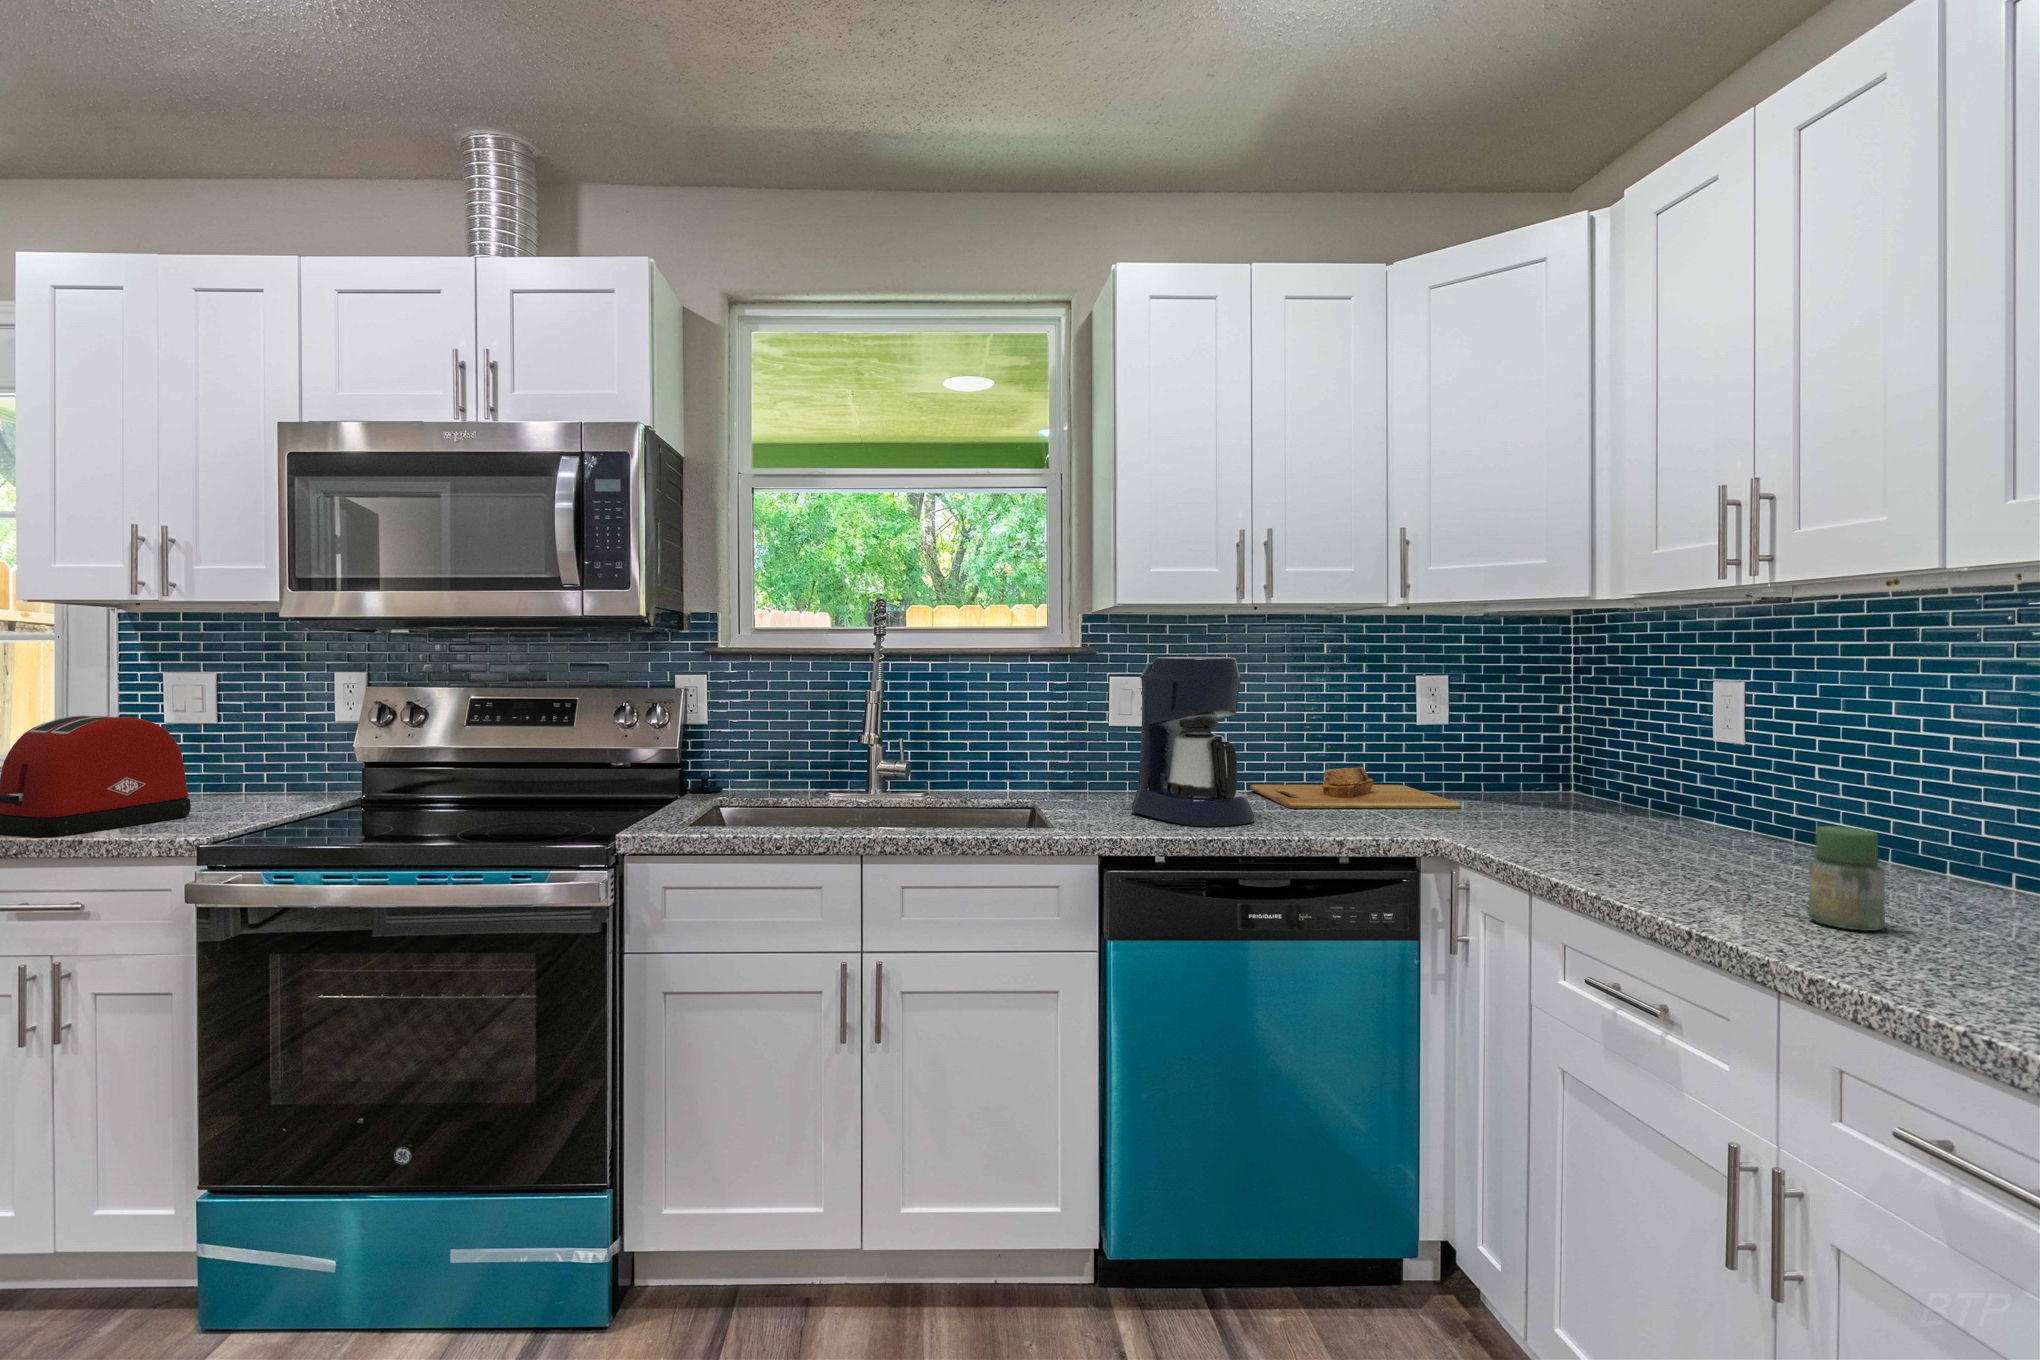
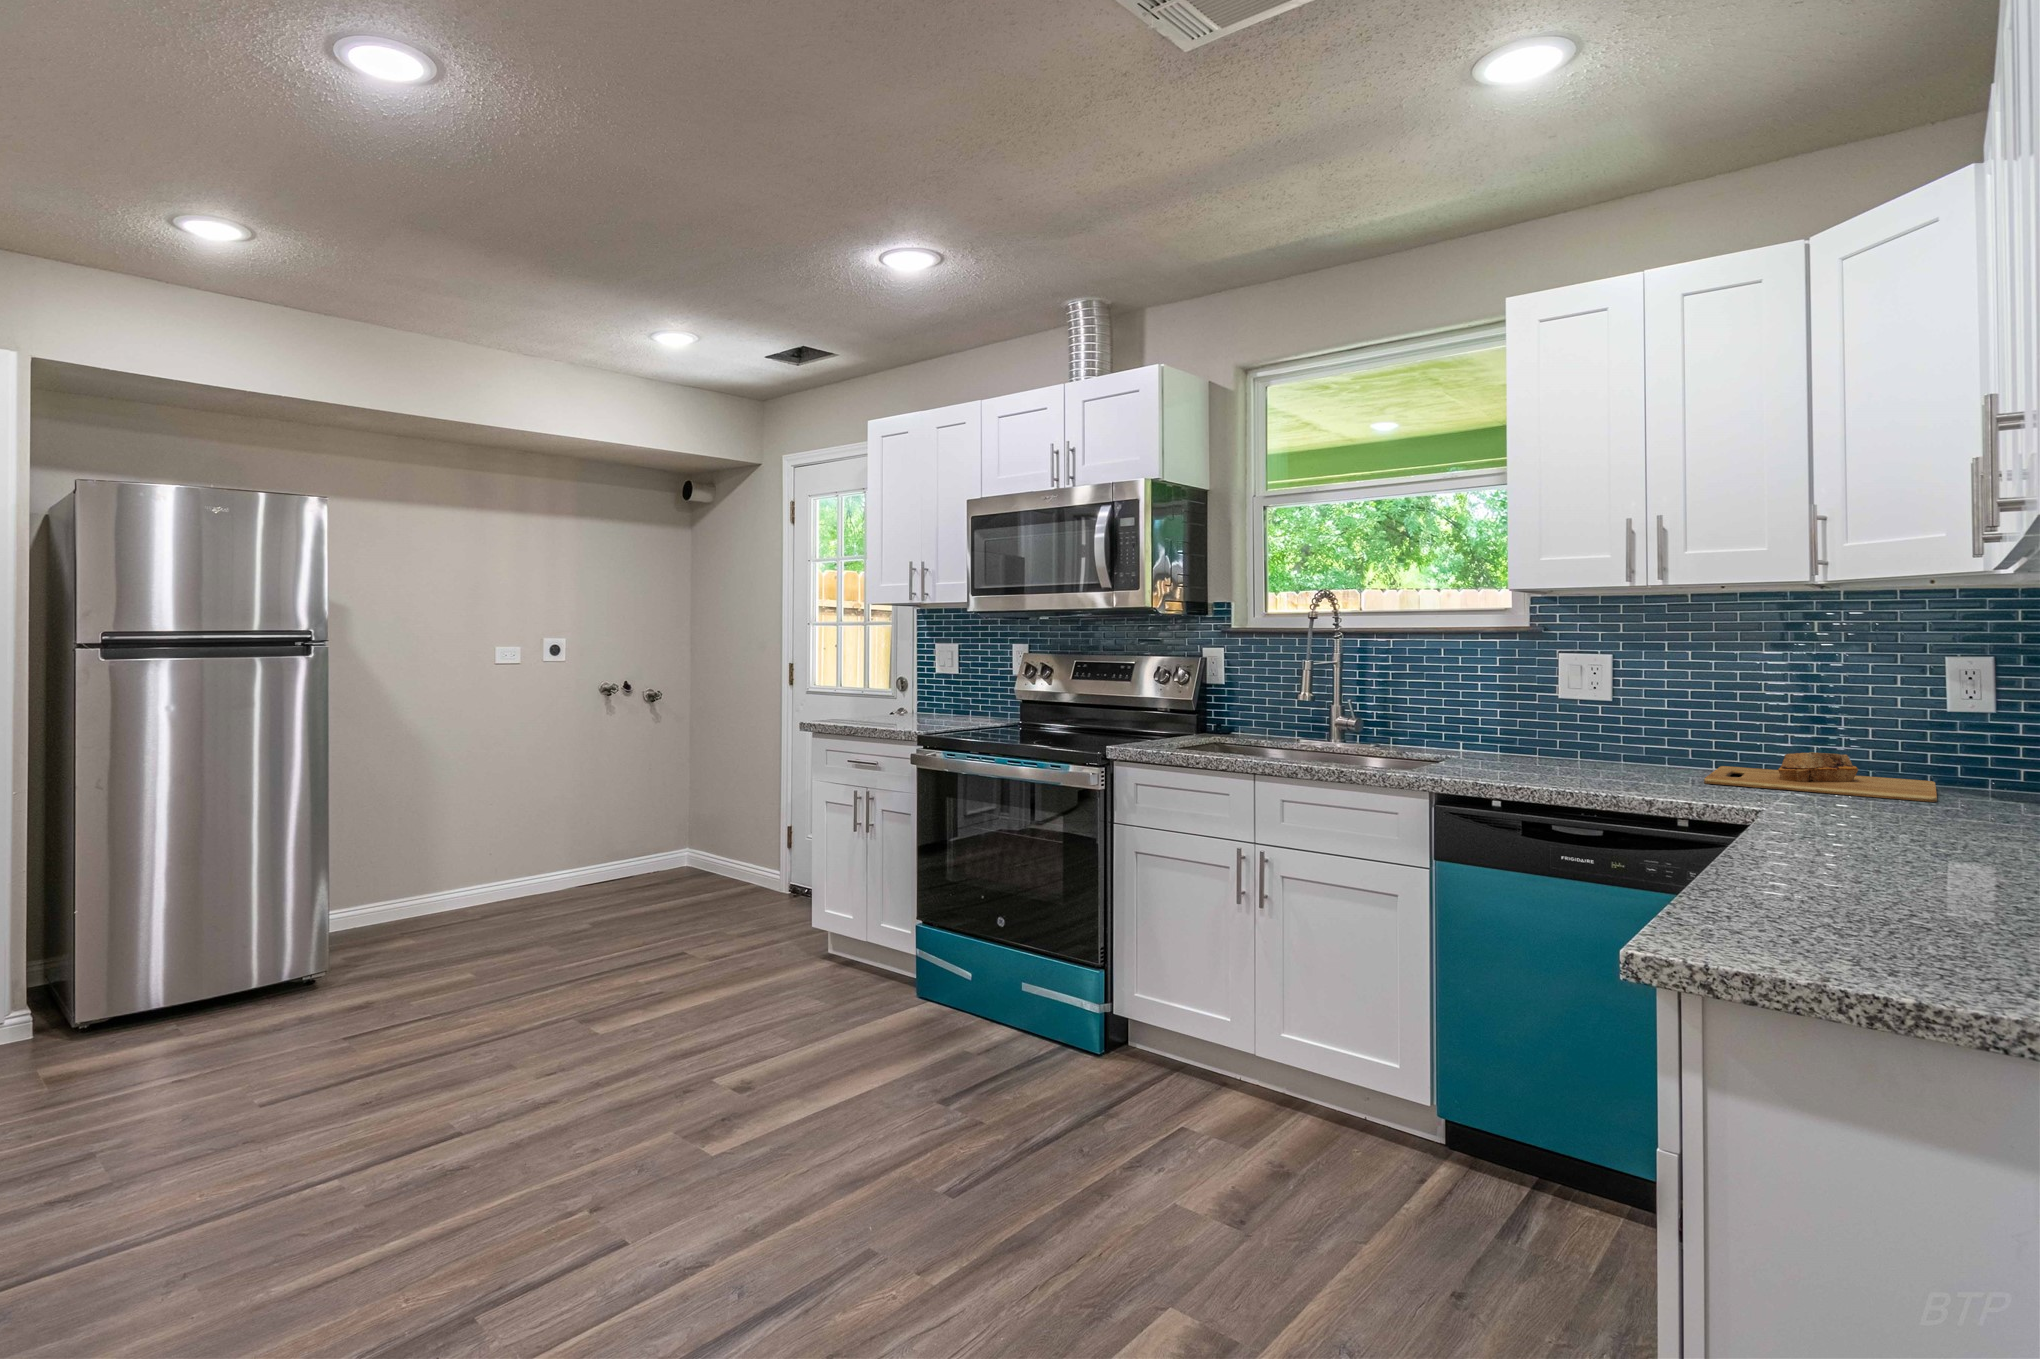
coffee maker: present [1131,657,1255,827] -> none [1517,636,1626,785]
toaster: present [0,715,191,838] -> none [851,666,935,727]
jar: present [1809,826,1885,931] -> none [1902,790,1976,886]

